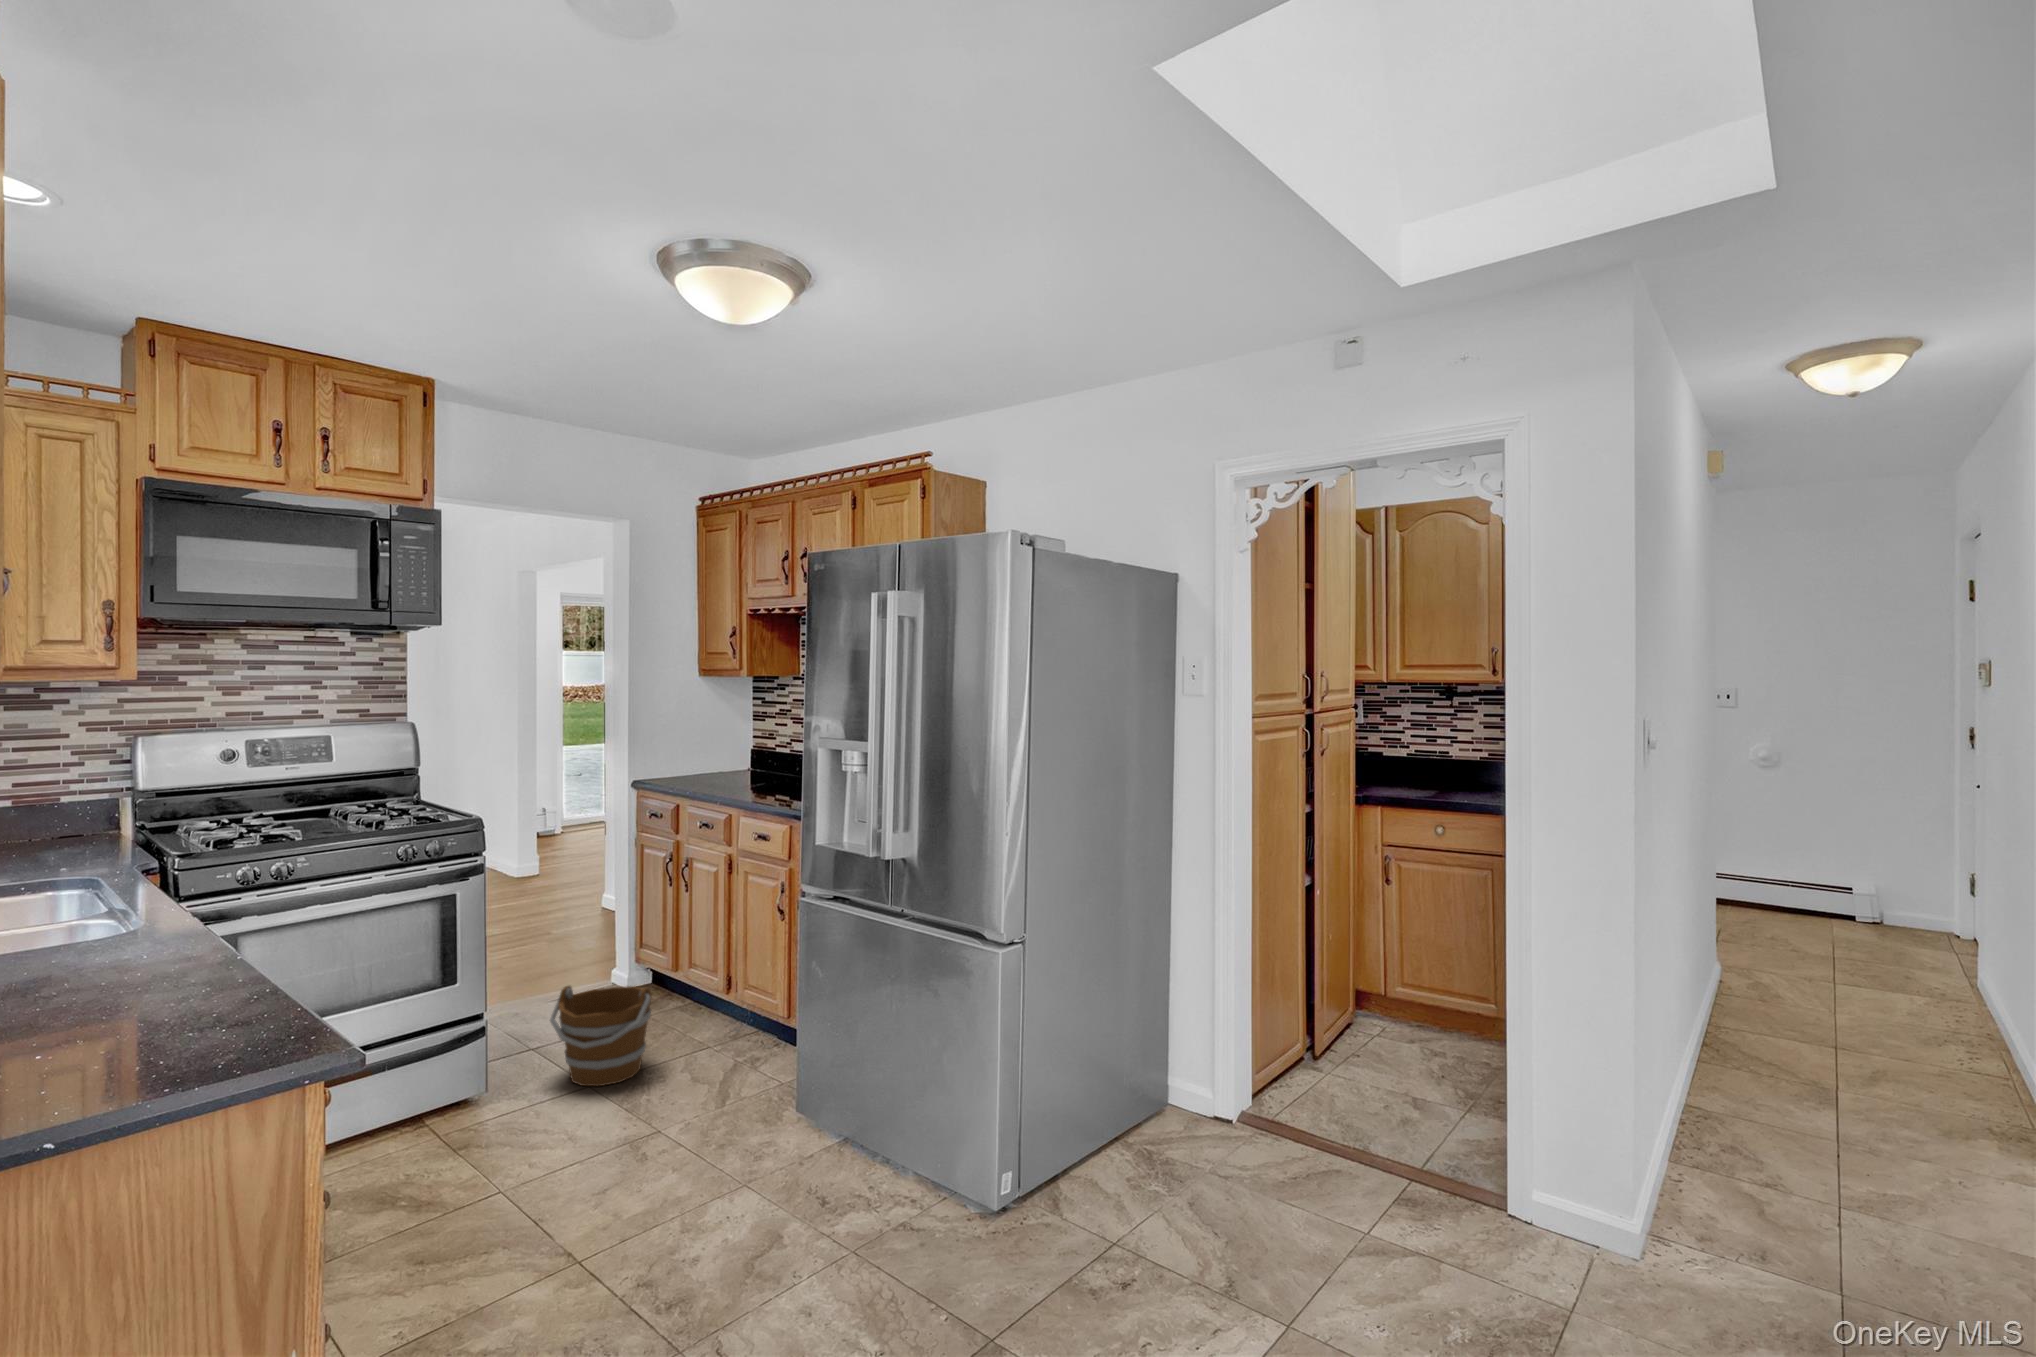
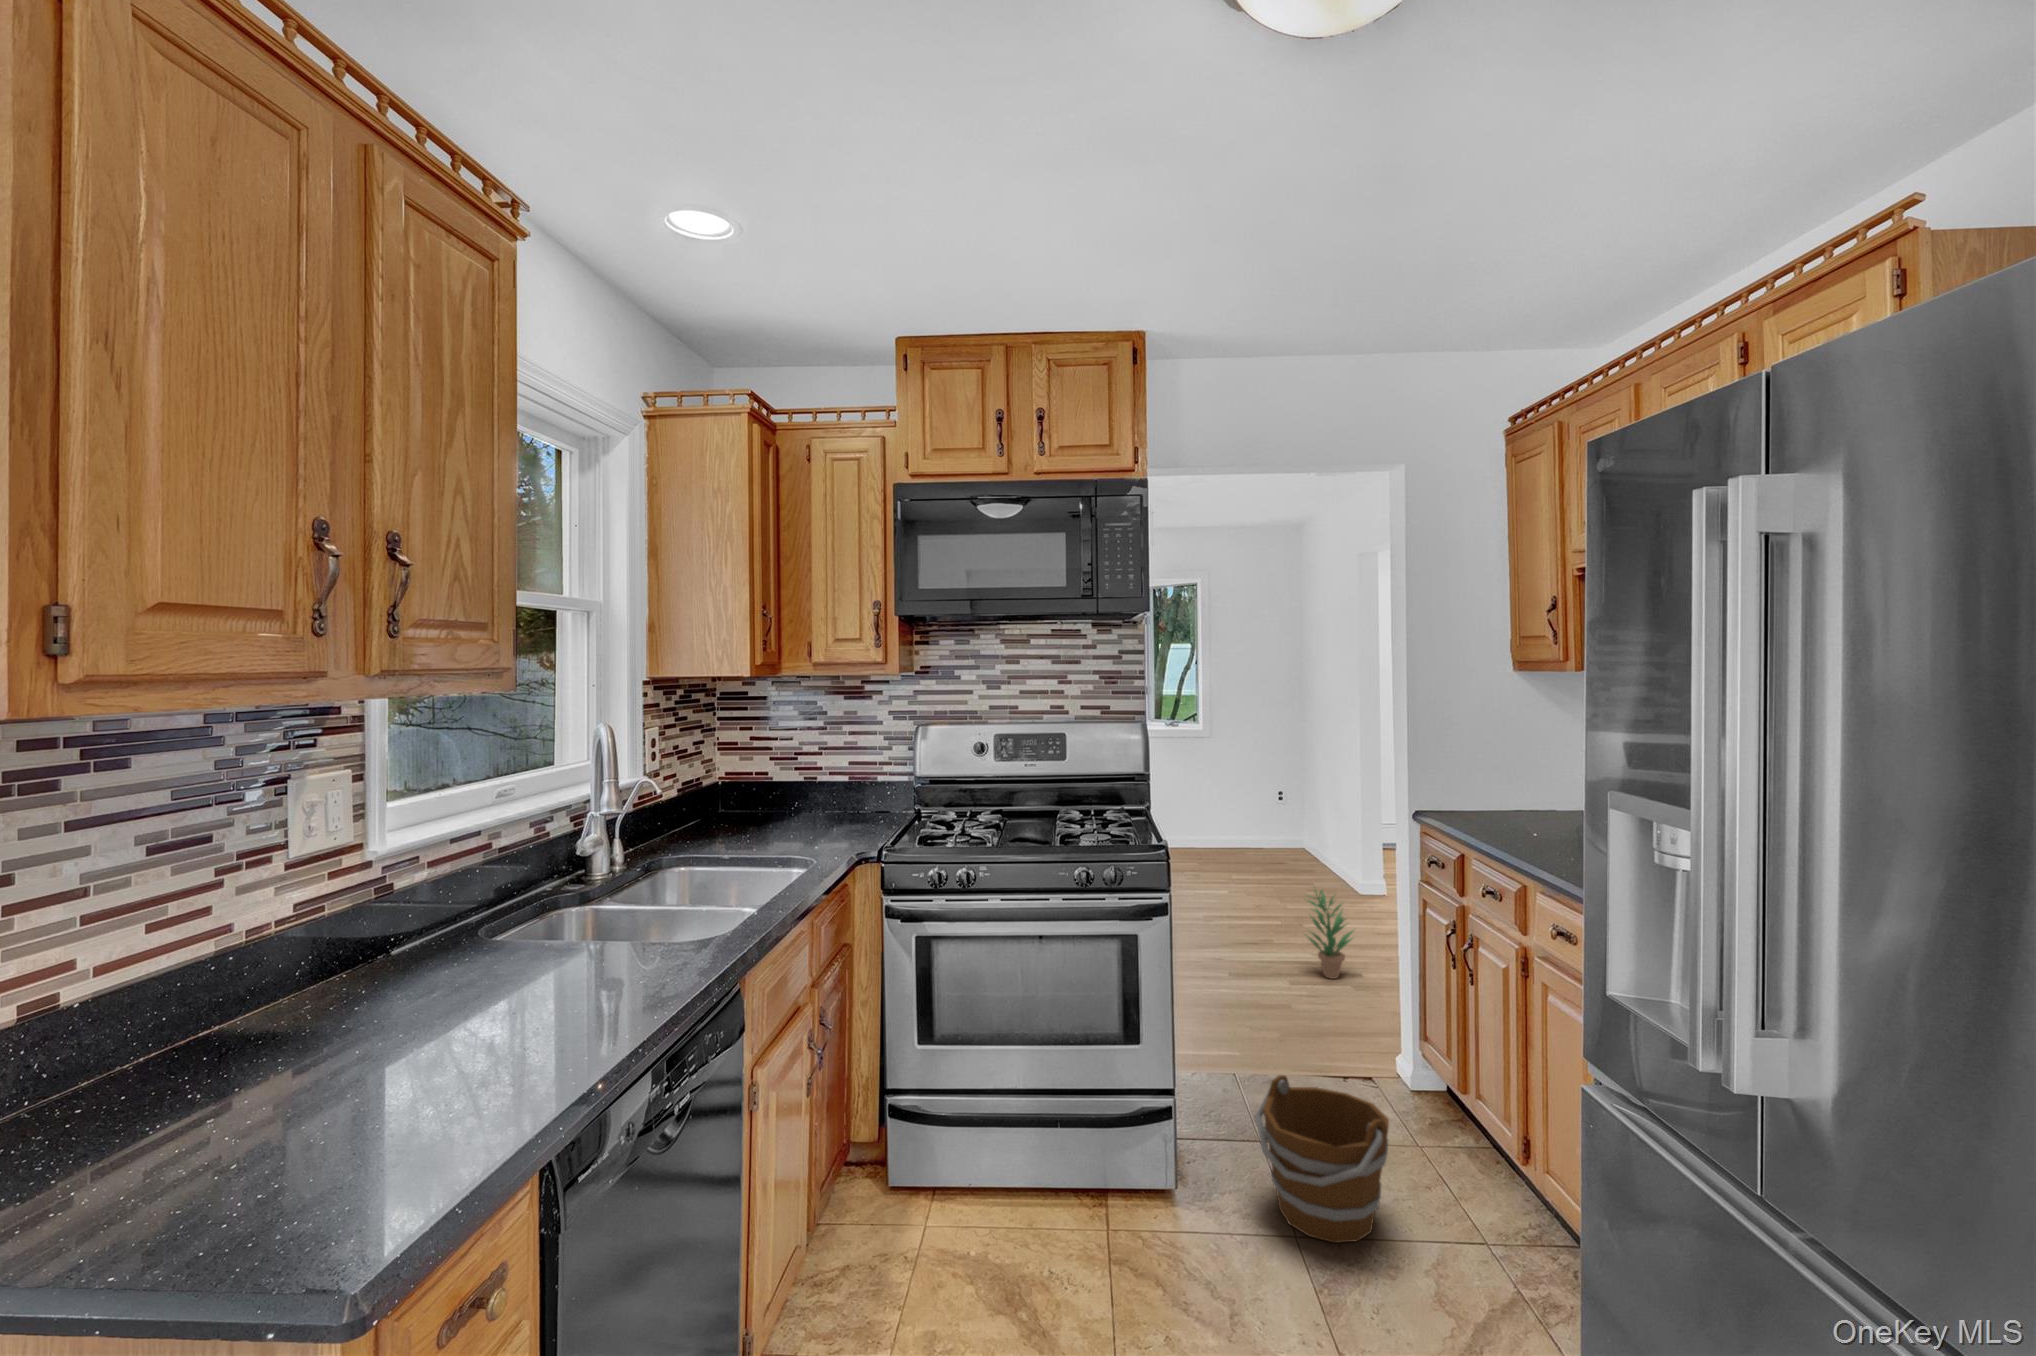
potted plant: none [522,869,571,947] -> present [1305,890,1353,979]

